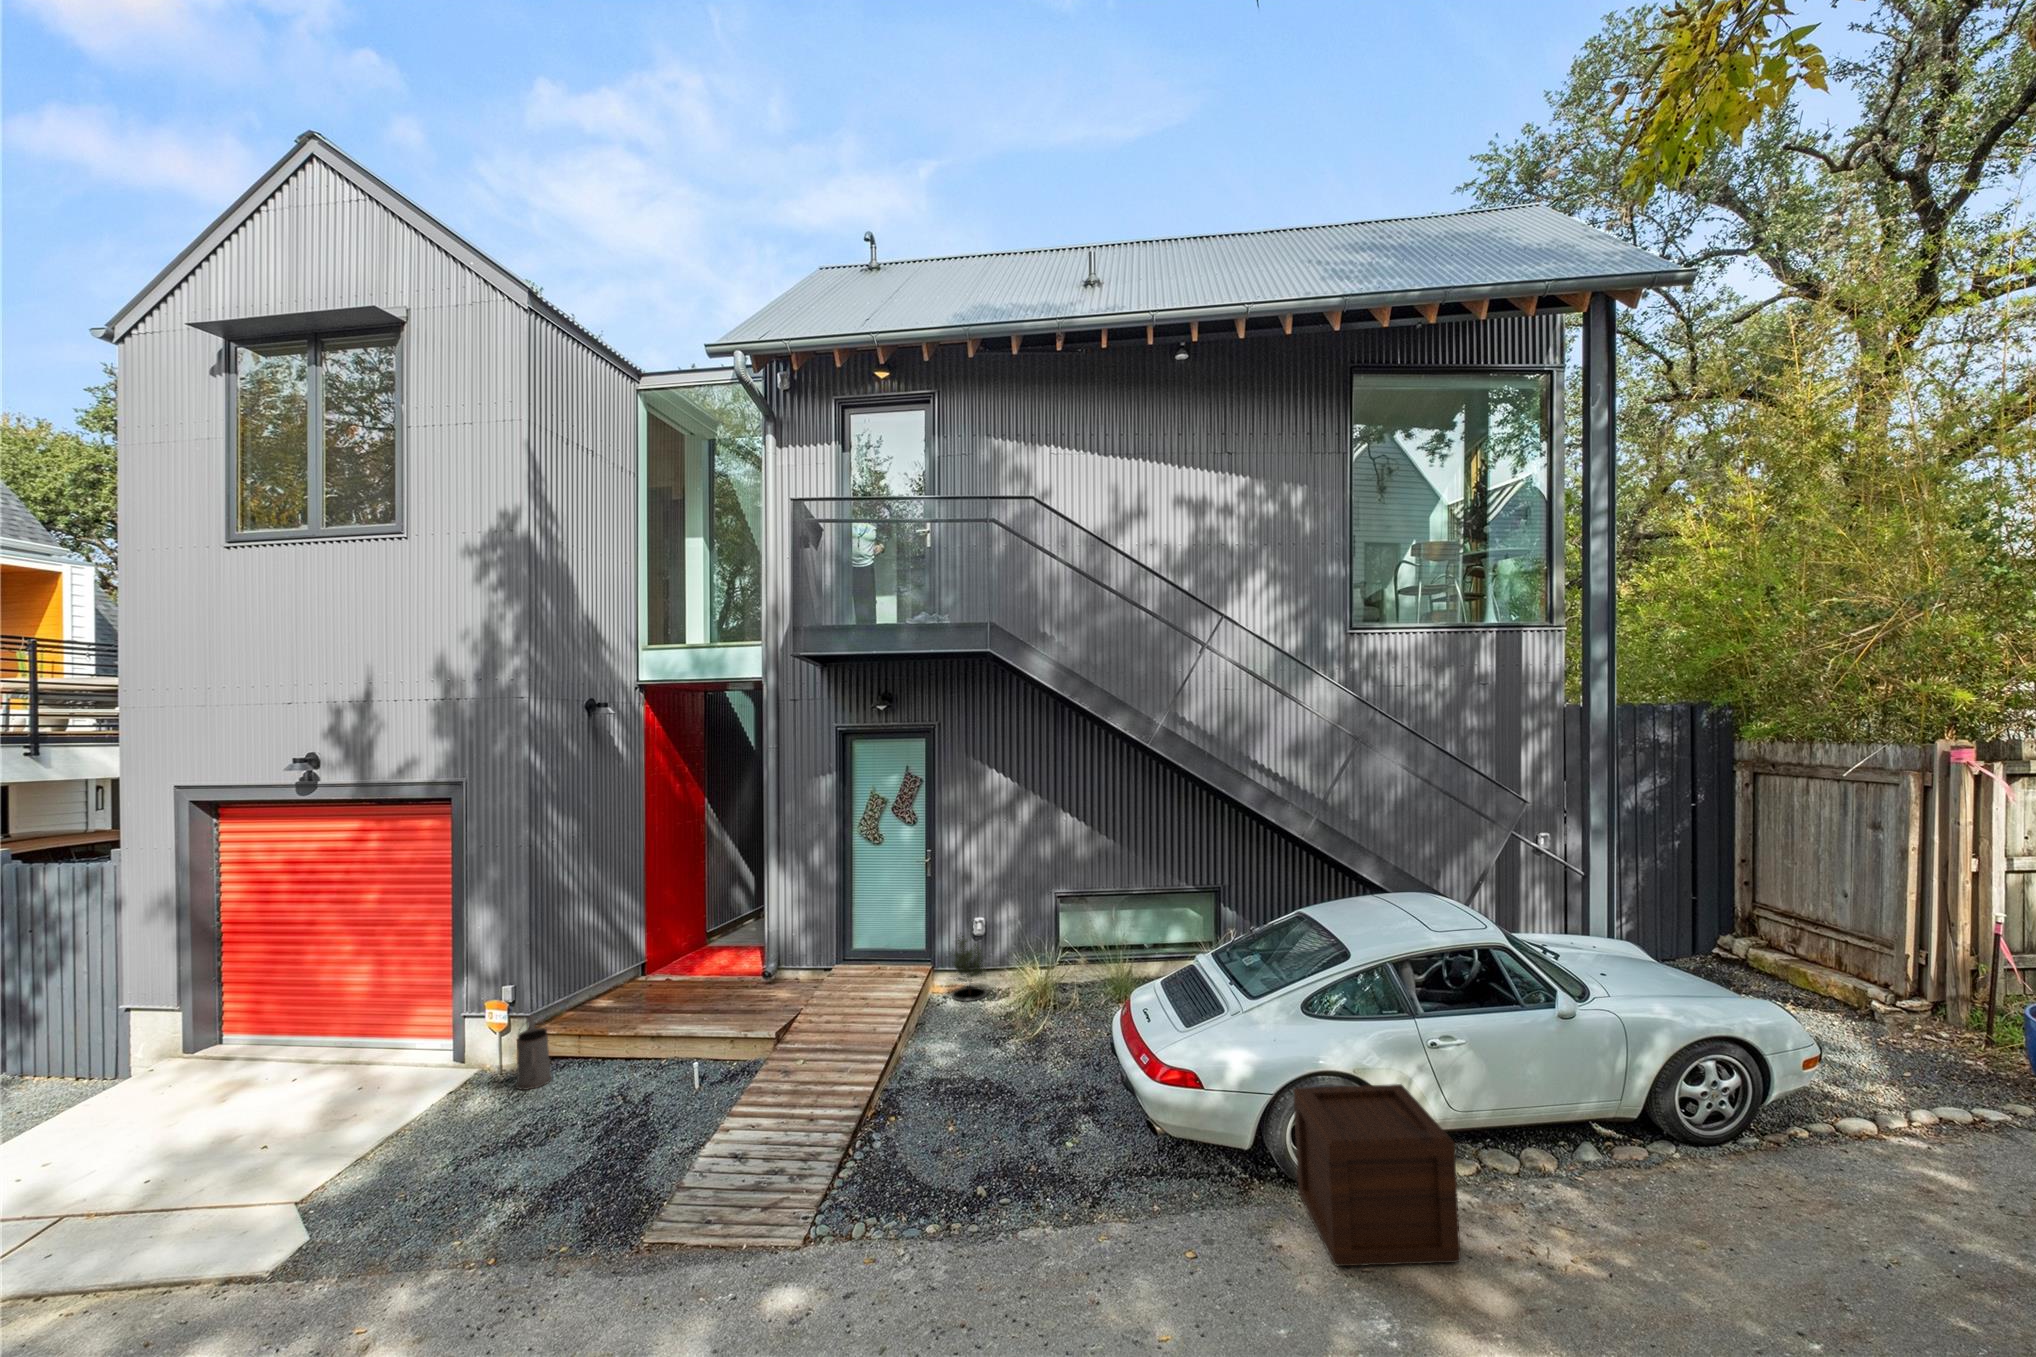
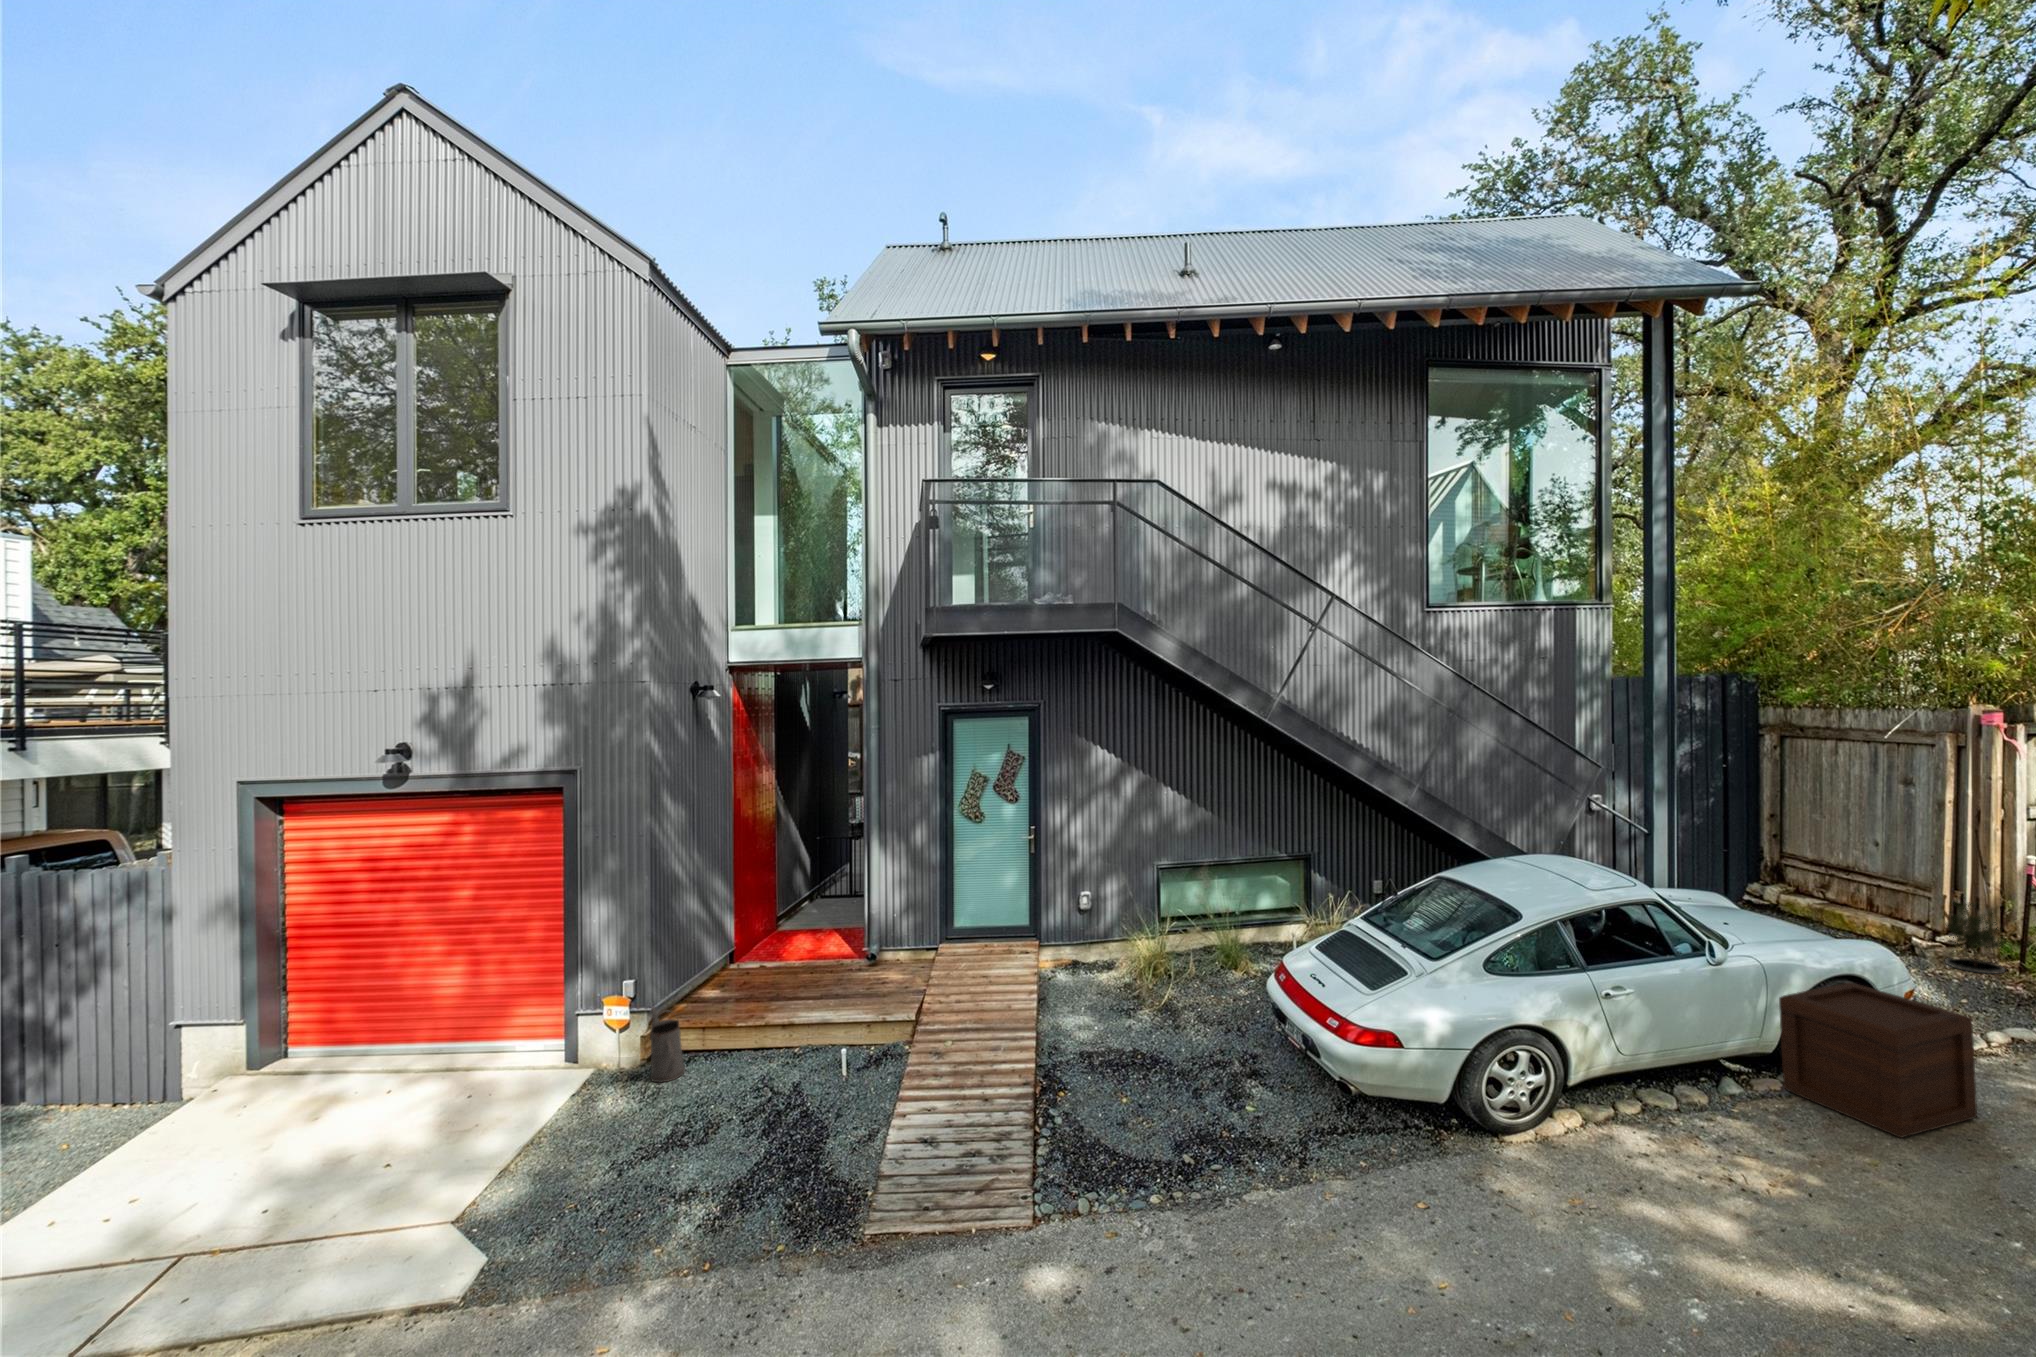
potted tree: present [952,936,987,1001] -> present [1945,897,2005,974]
wooden crate: present [1294,1084,1461,1266] -> present [1779,982,1977,1138]

